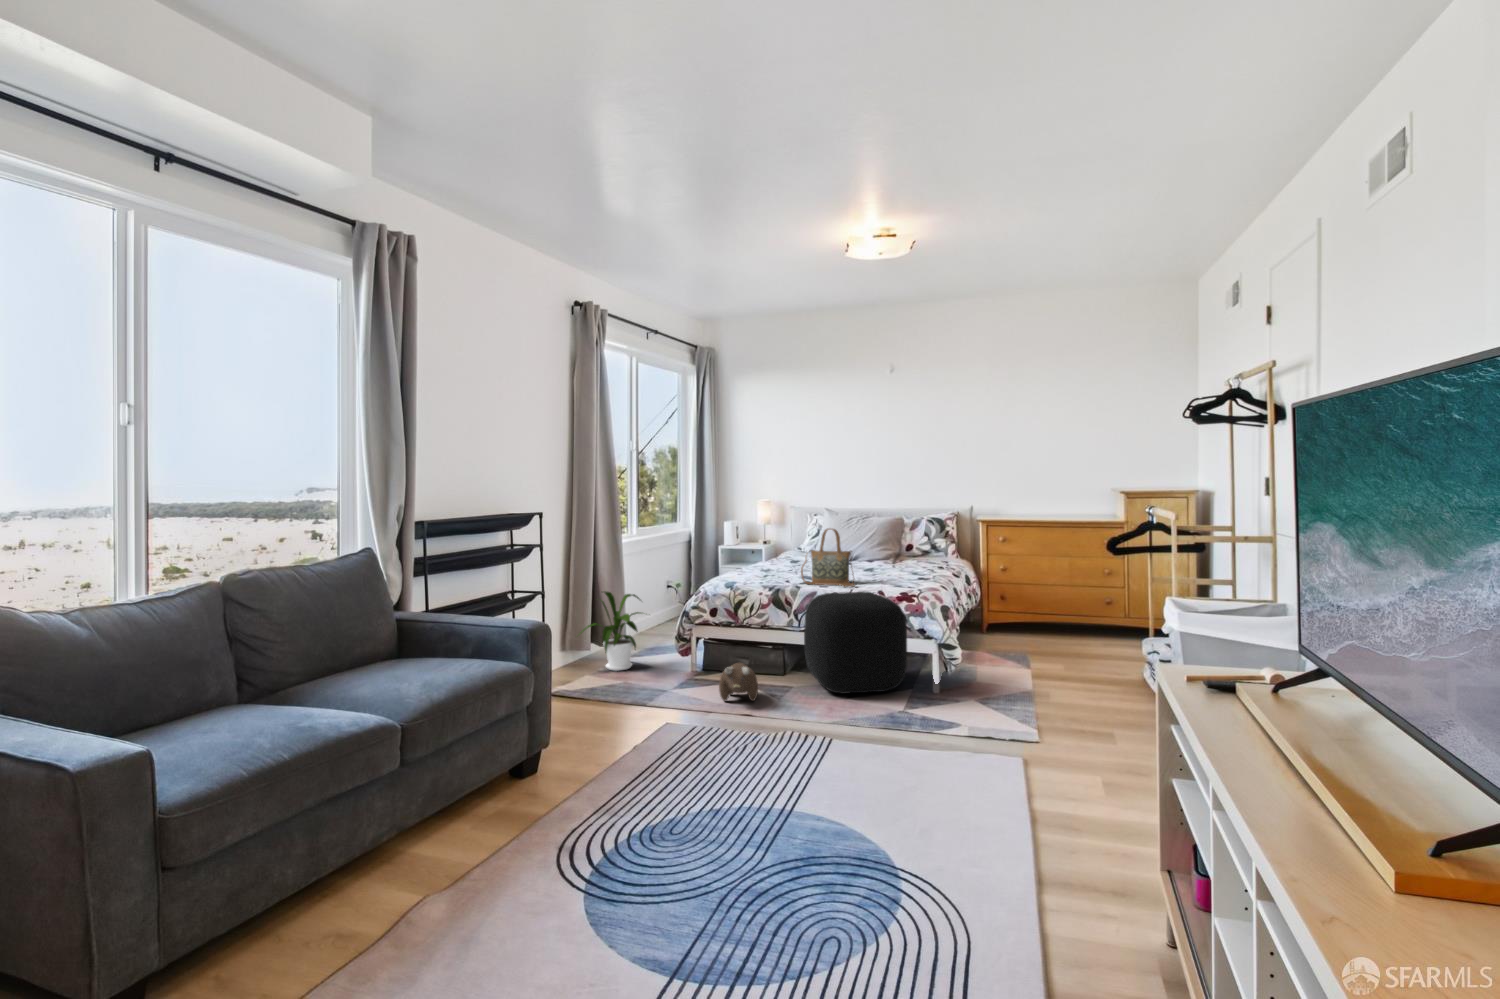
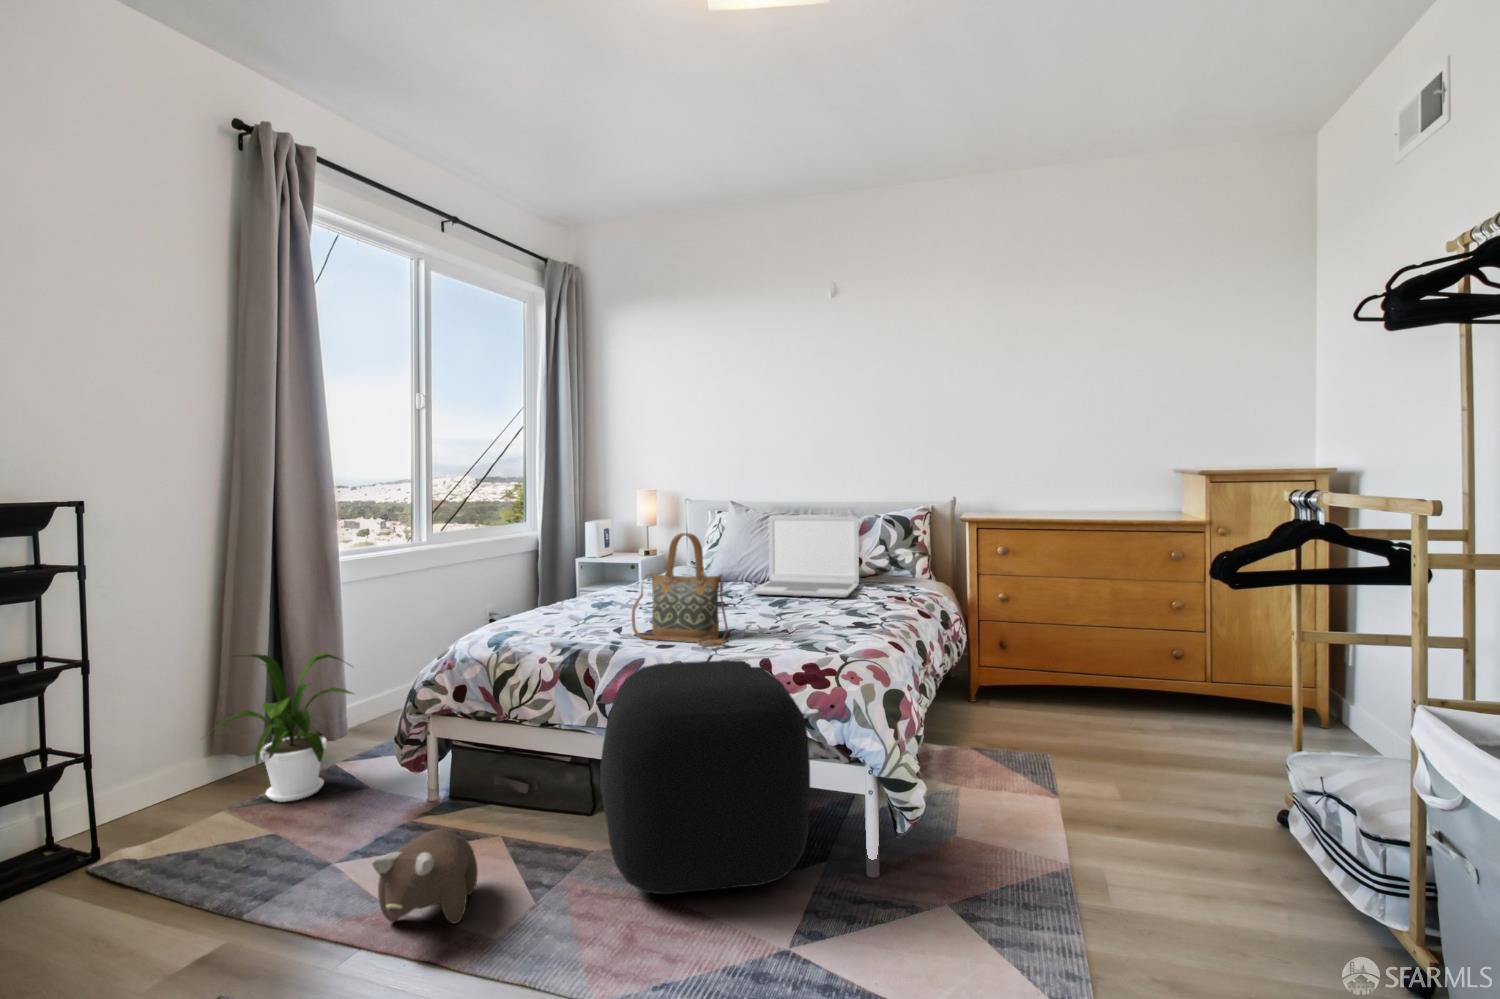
laptop: none [852,518,915,567] -> present [752,515,859,597]

